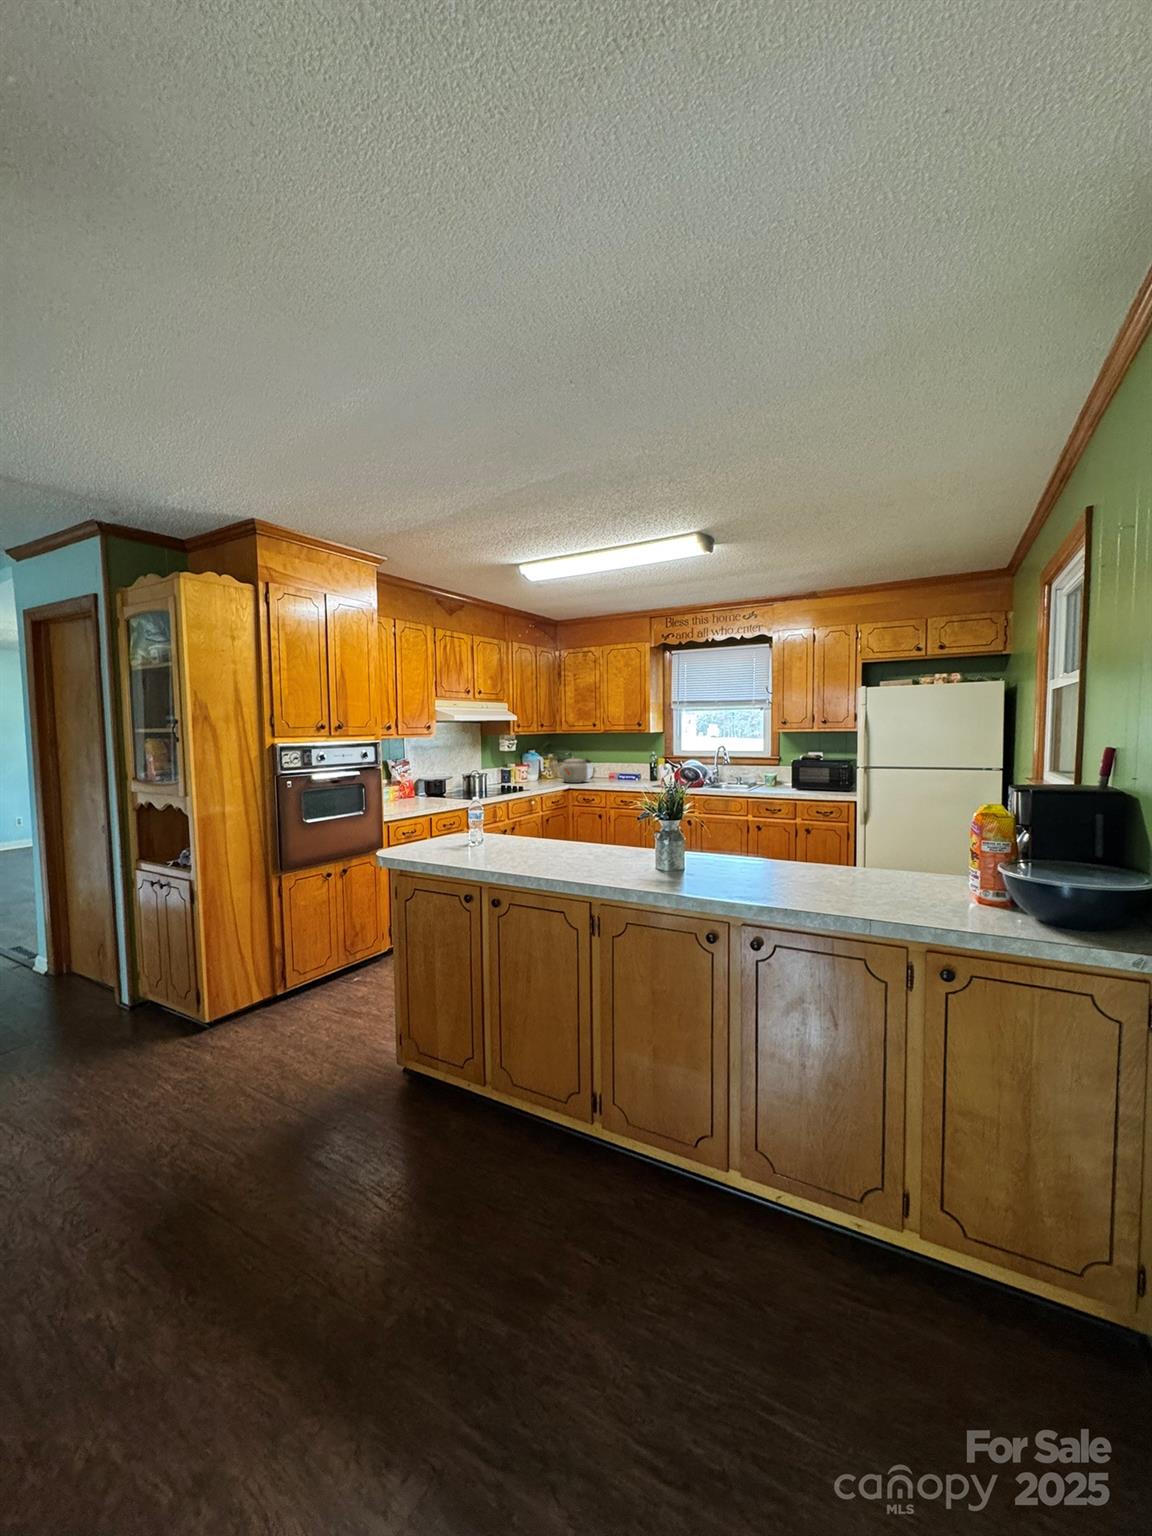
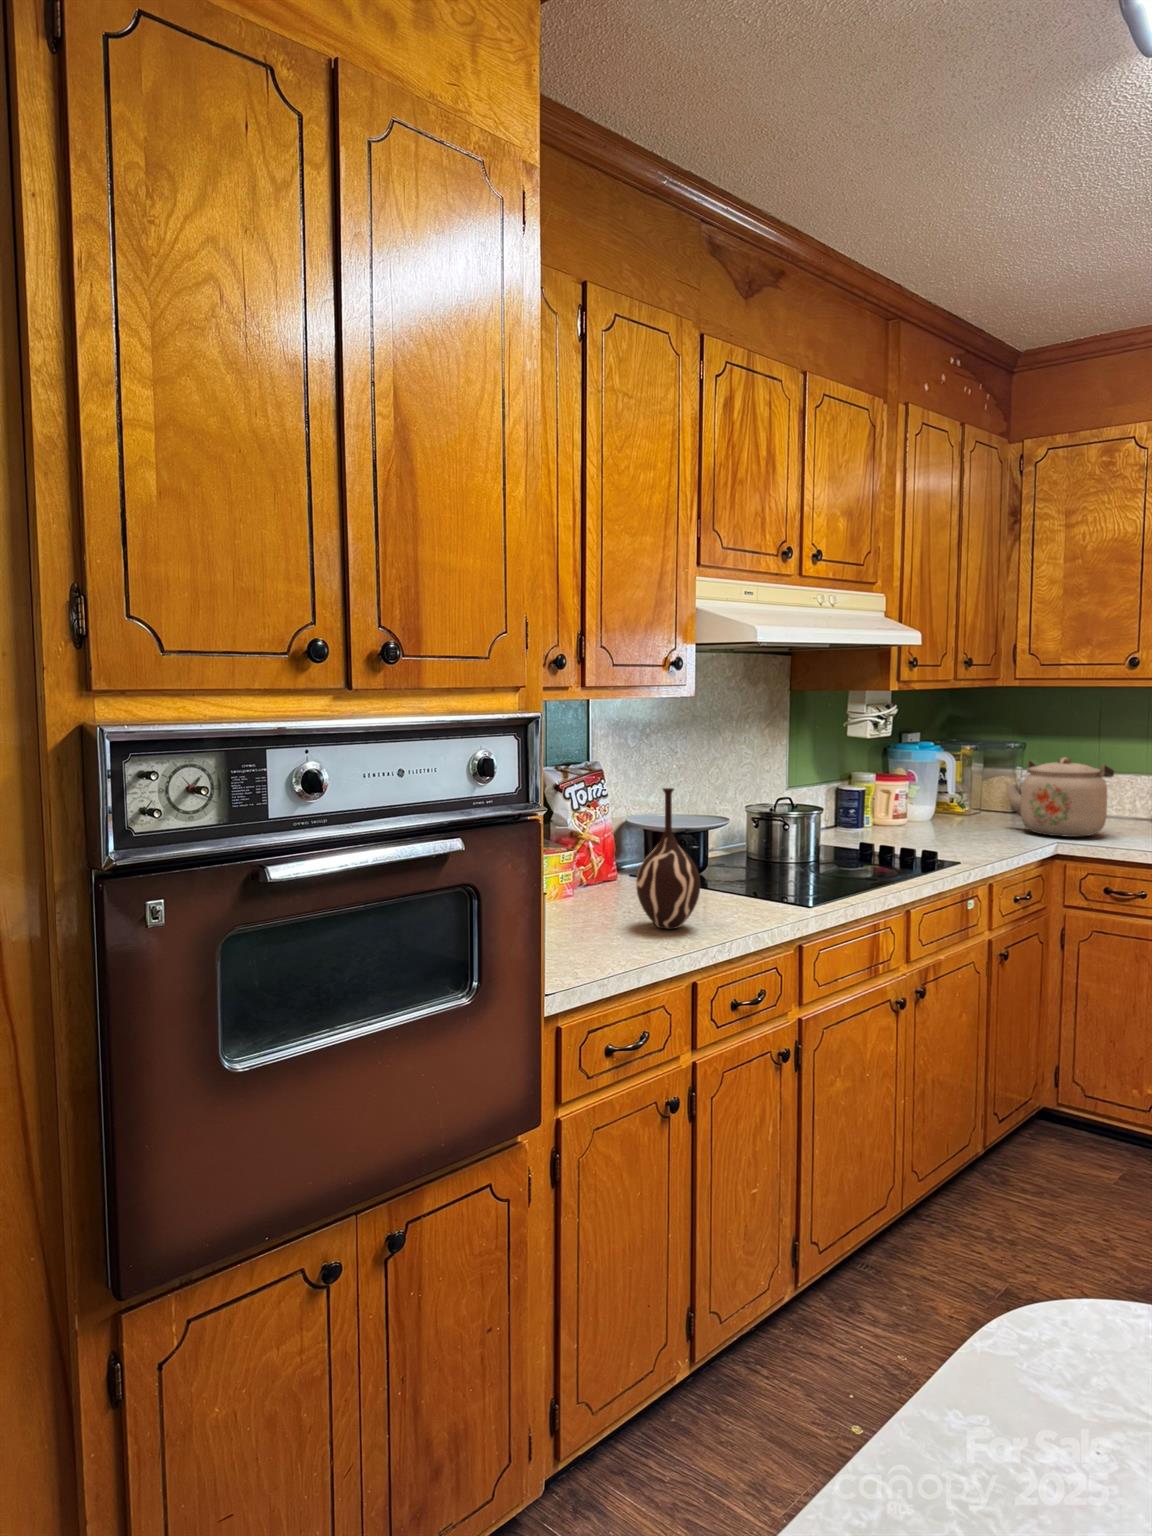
vase: none [415,764,434,804] -> present [636,788,701,929]

